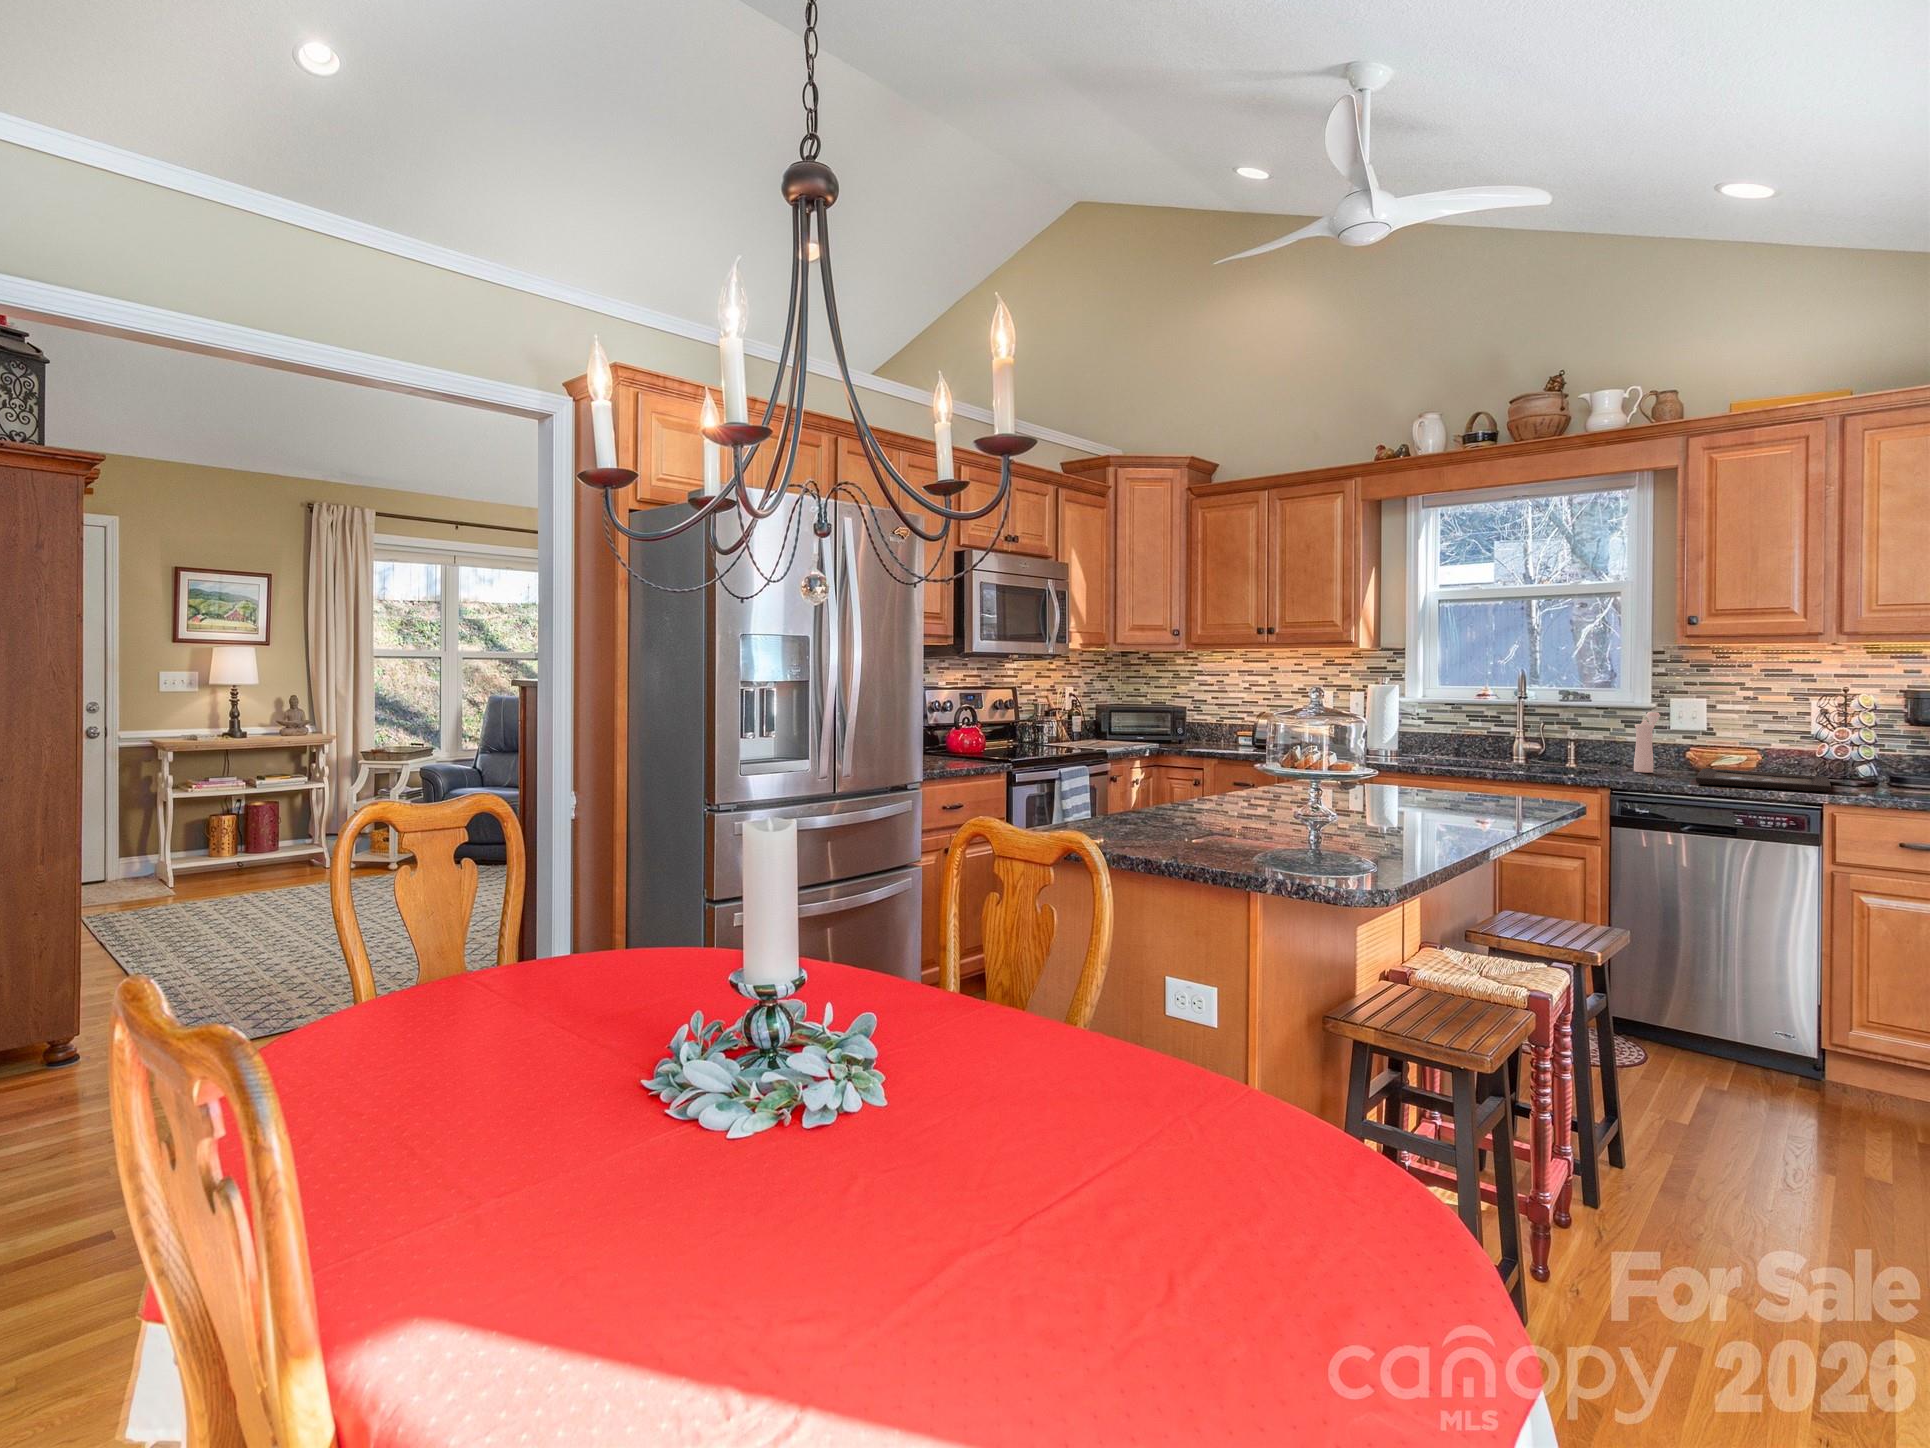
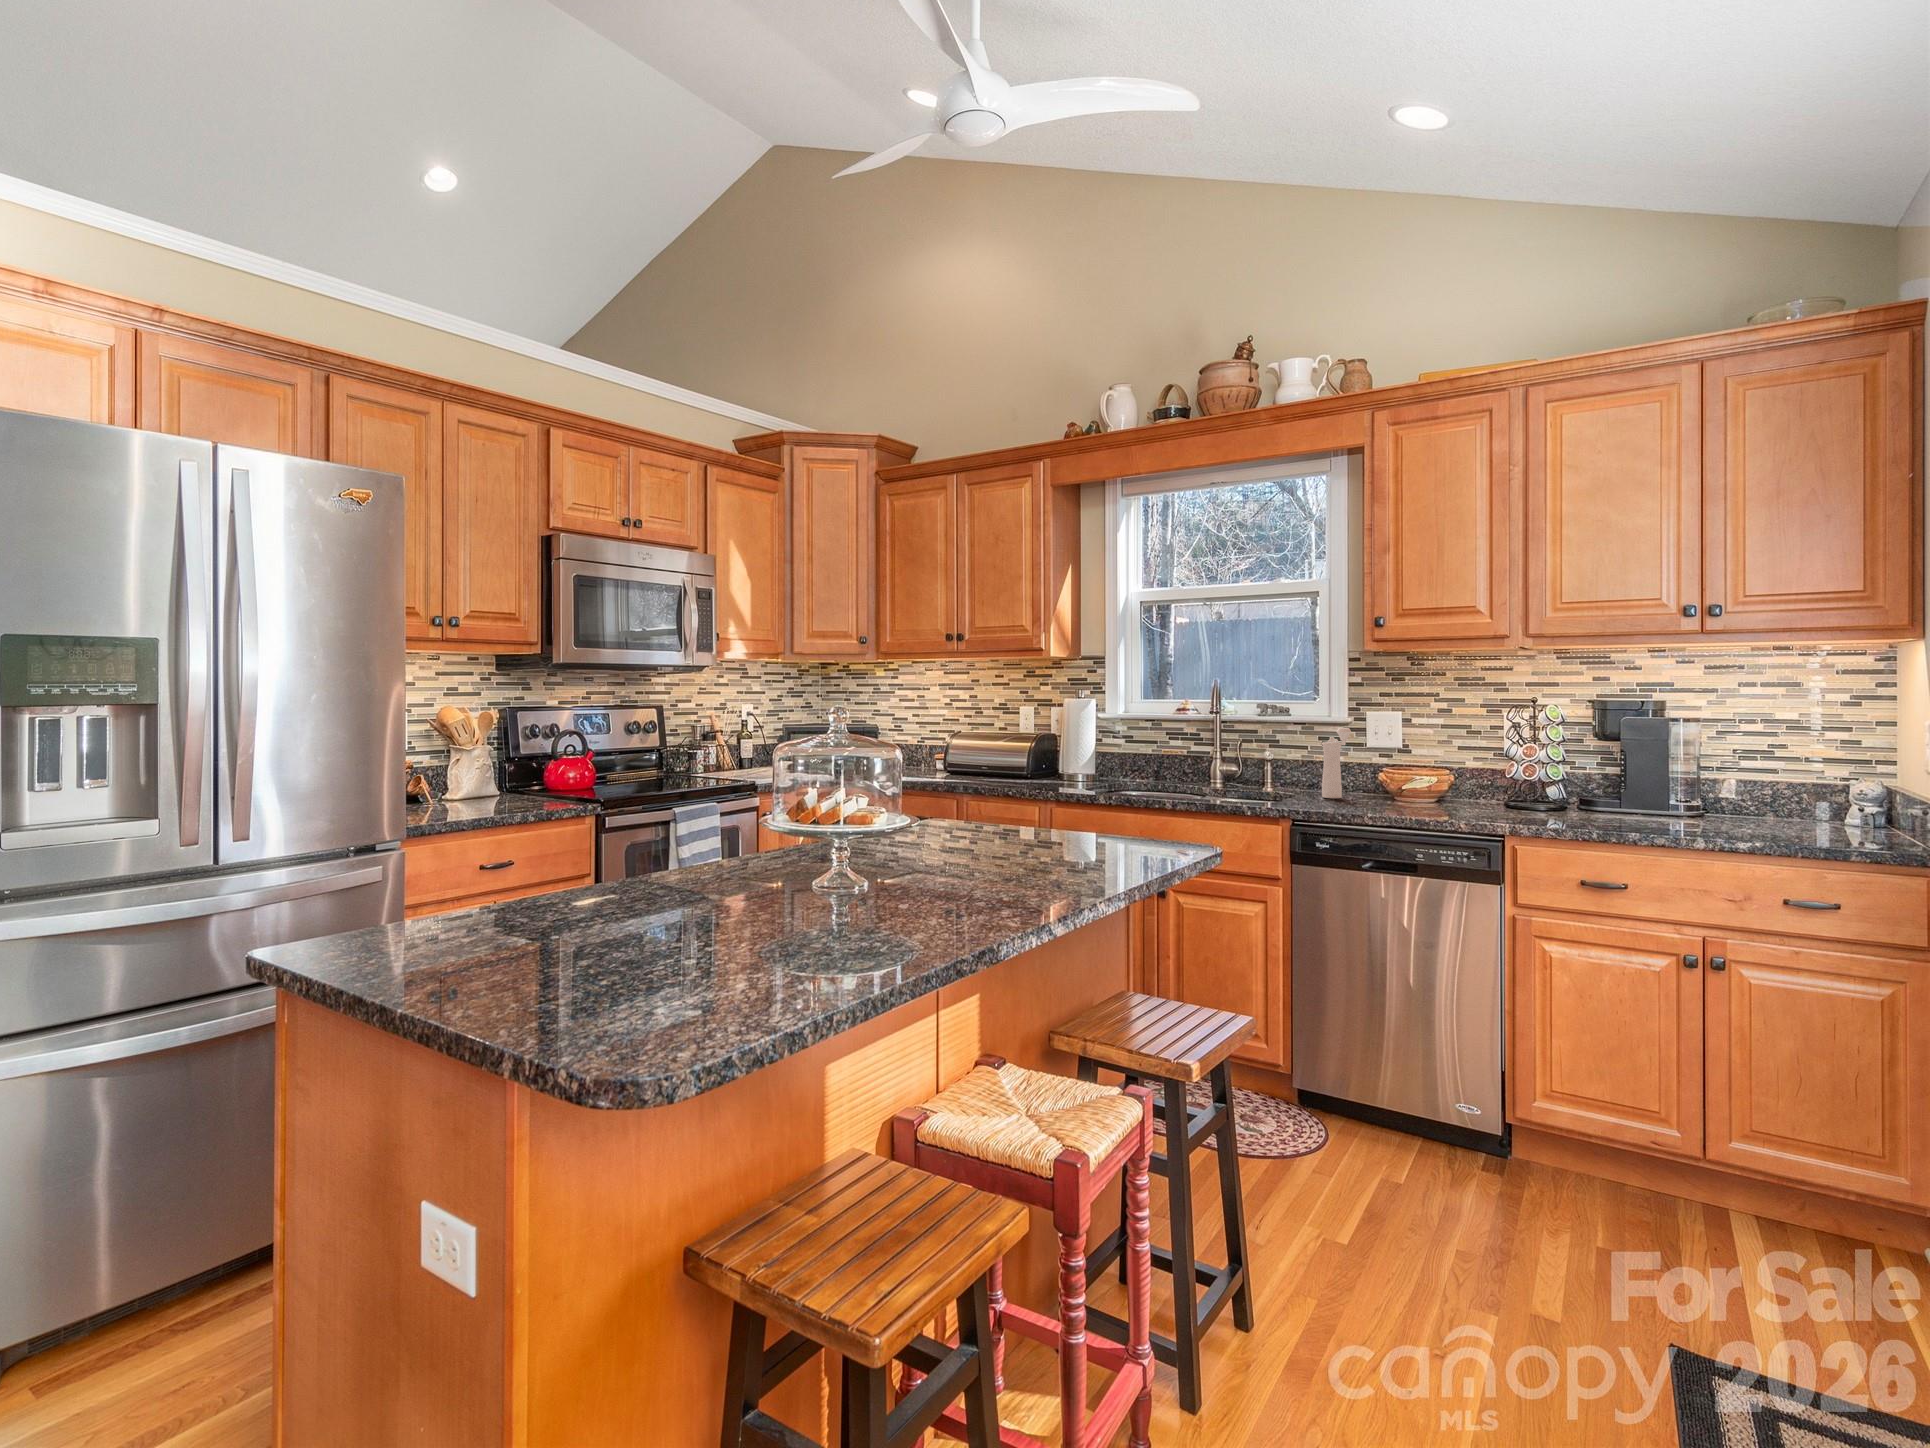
tray: present [1695,769,1831,792] -> none [1373,793,1517,821]

